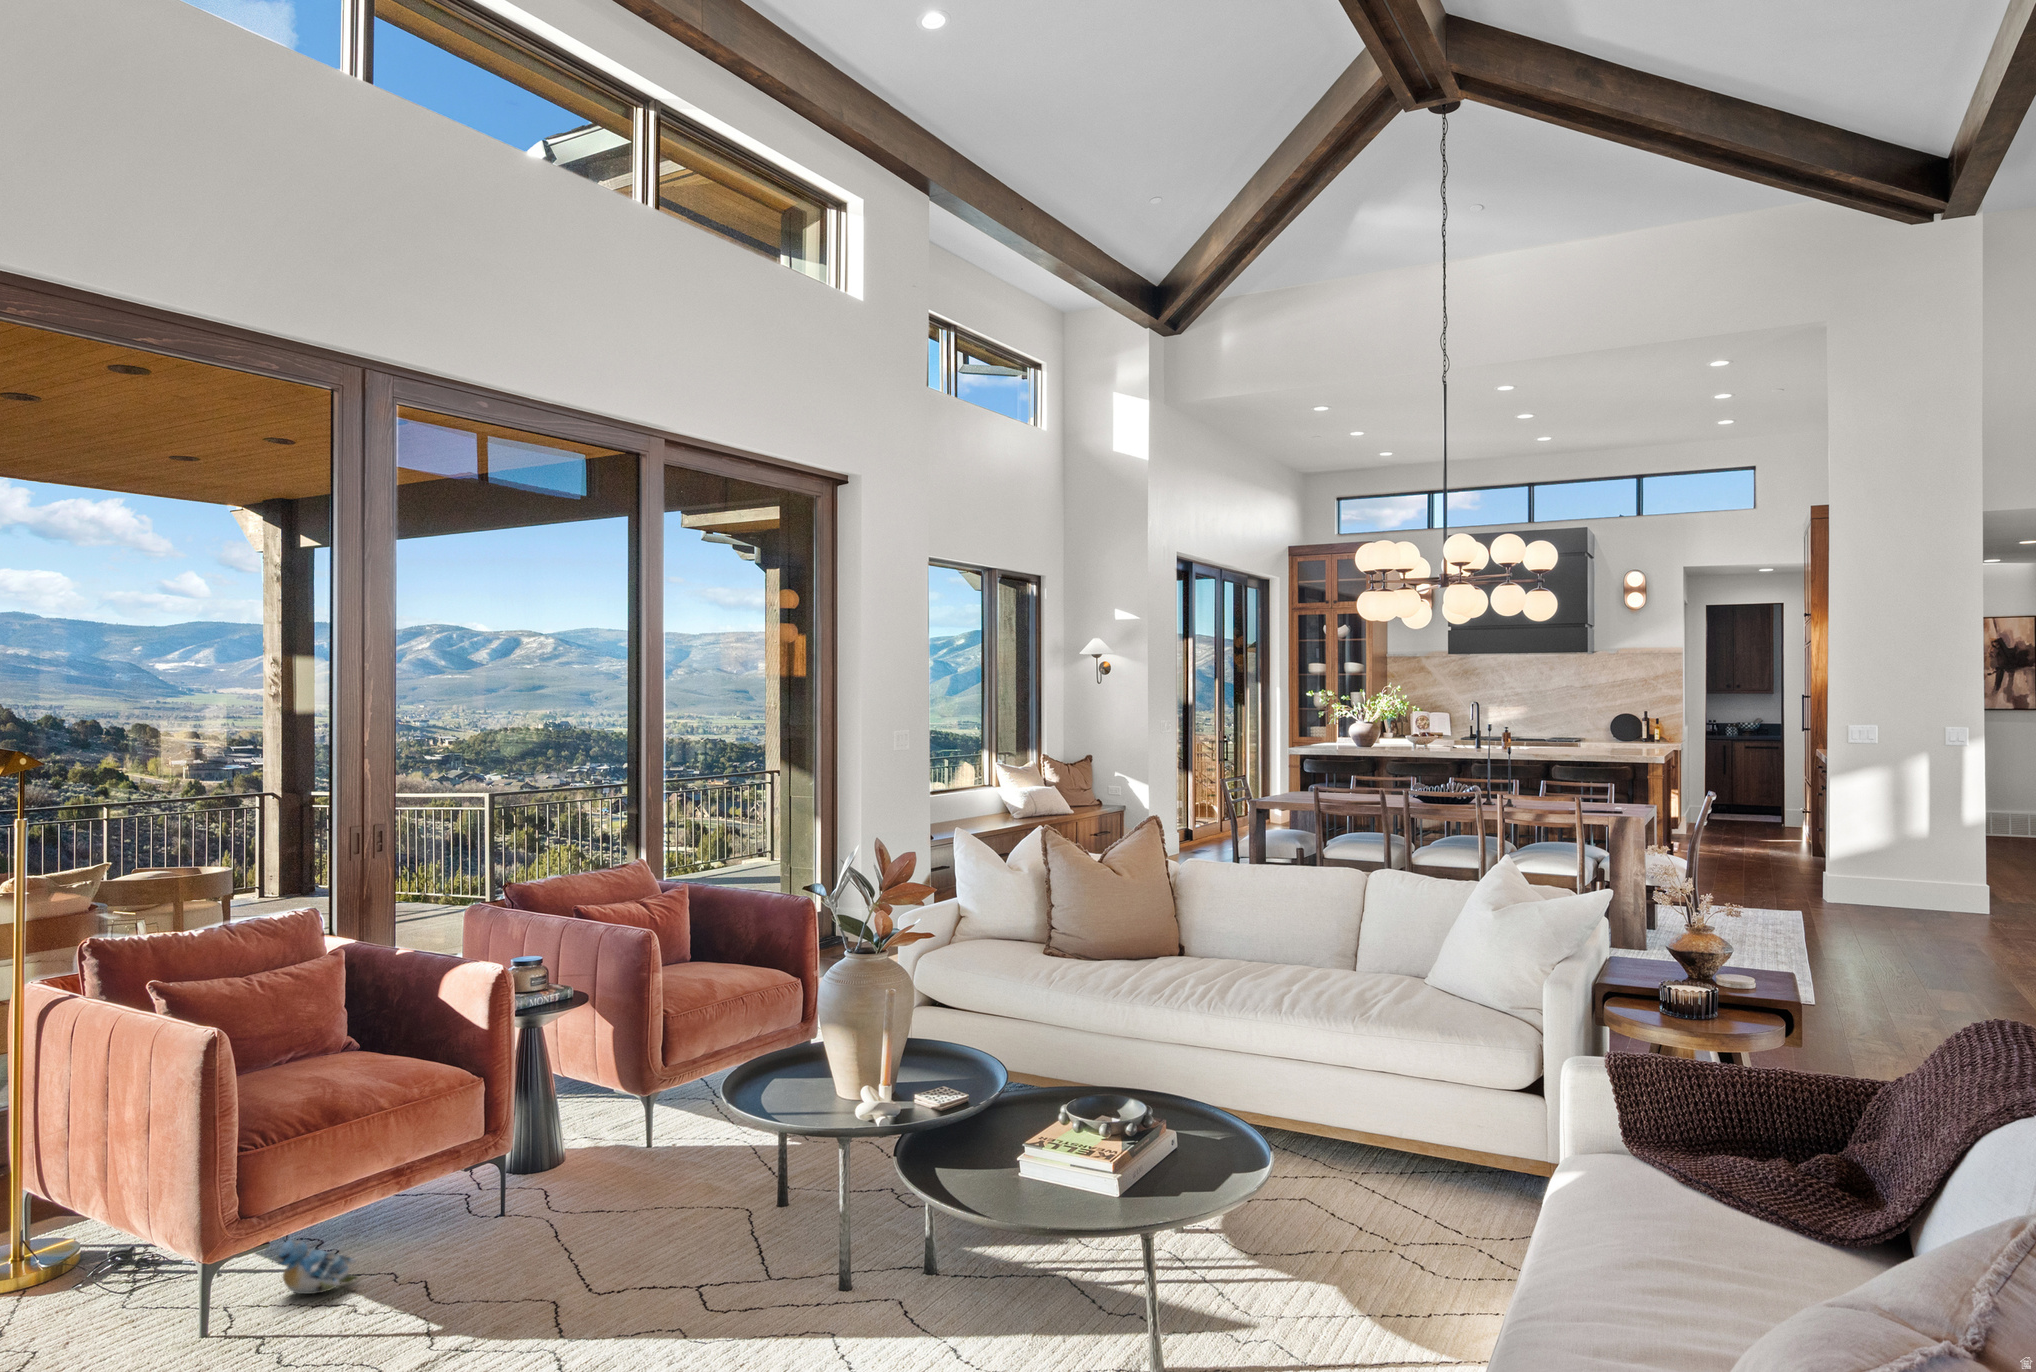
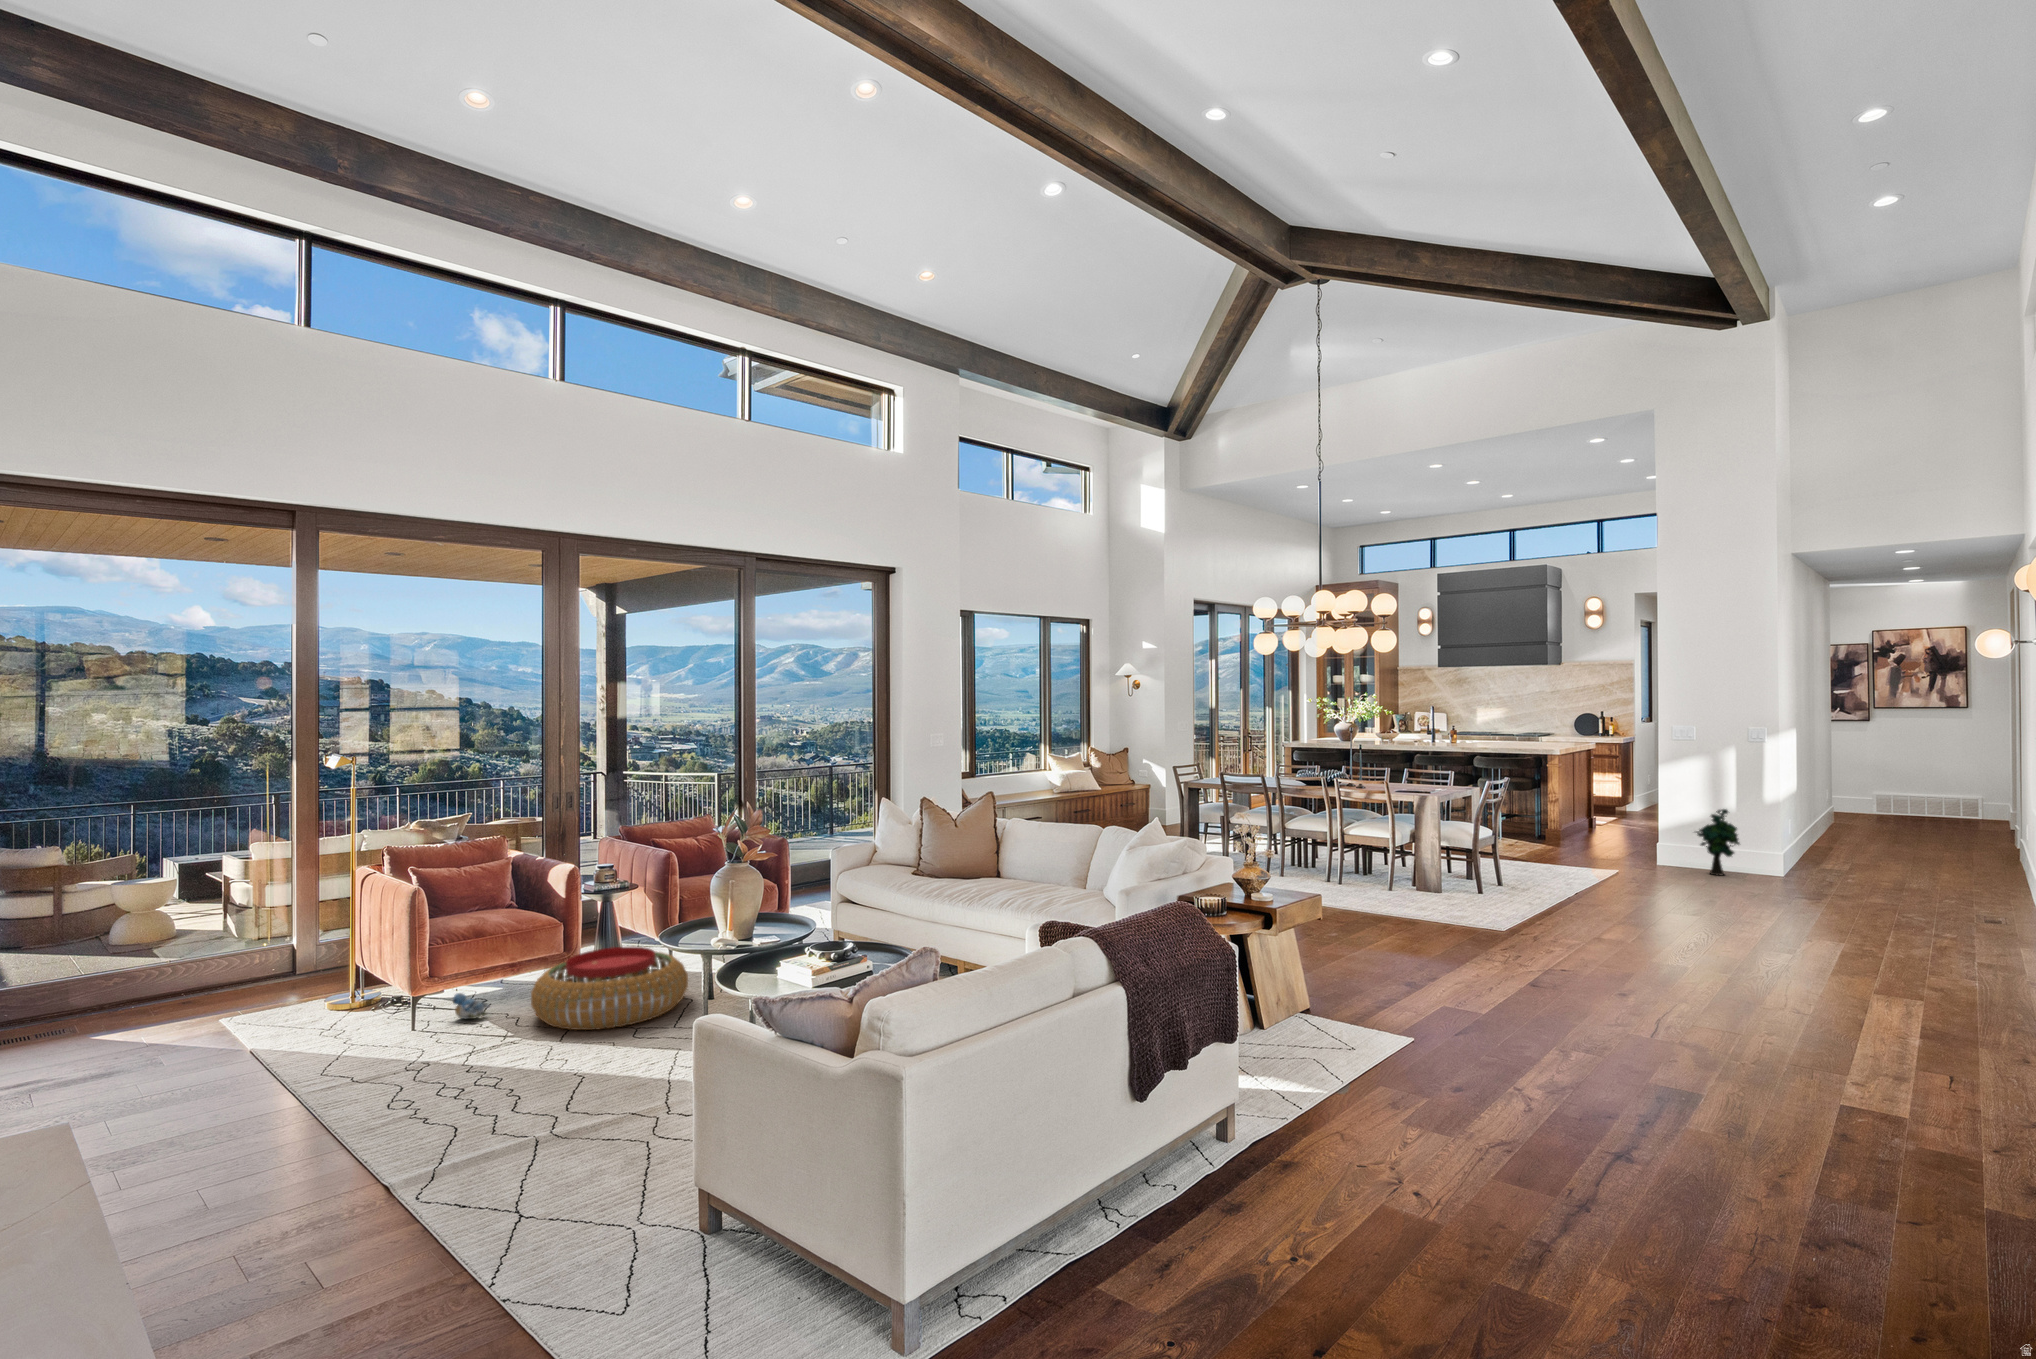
decorative plant: none [1878,828,1939,913] -> present [1696,809,1740,876]
pouf: none [454,1114,753,1299] -> present [531,947,688,1030]

